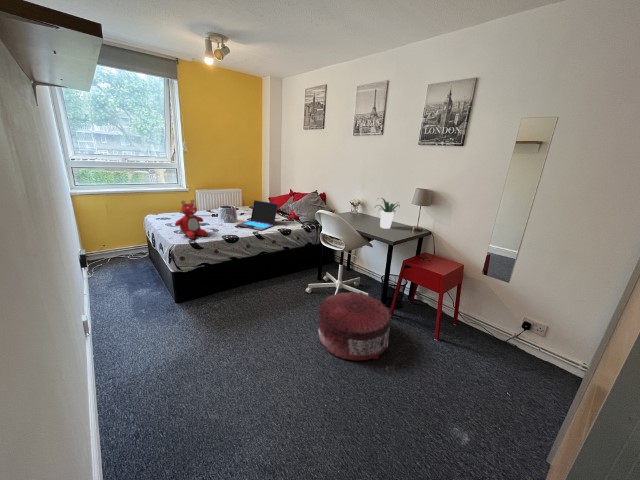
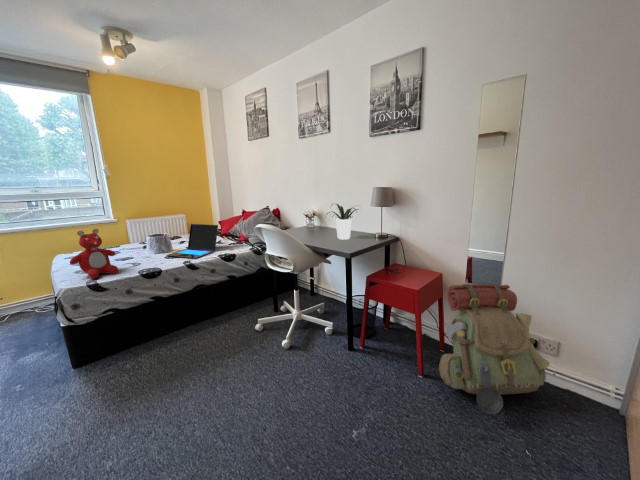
backpack: none [452,275,537,368] -> present [439,283,550,414]
pouf: present [318,292,392,360] -> none [255,323,356,428]

